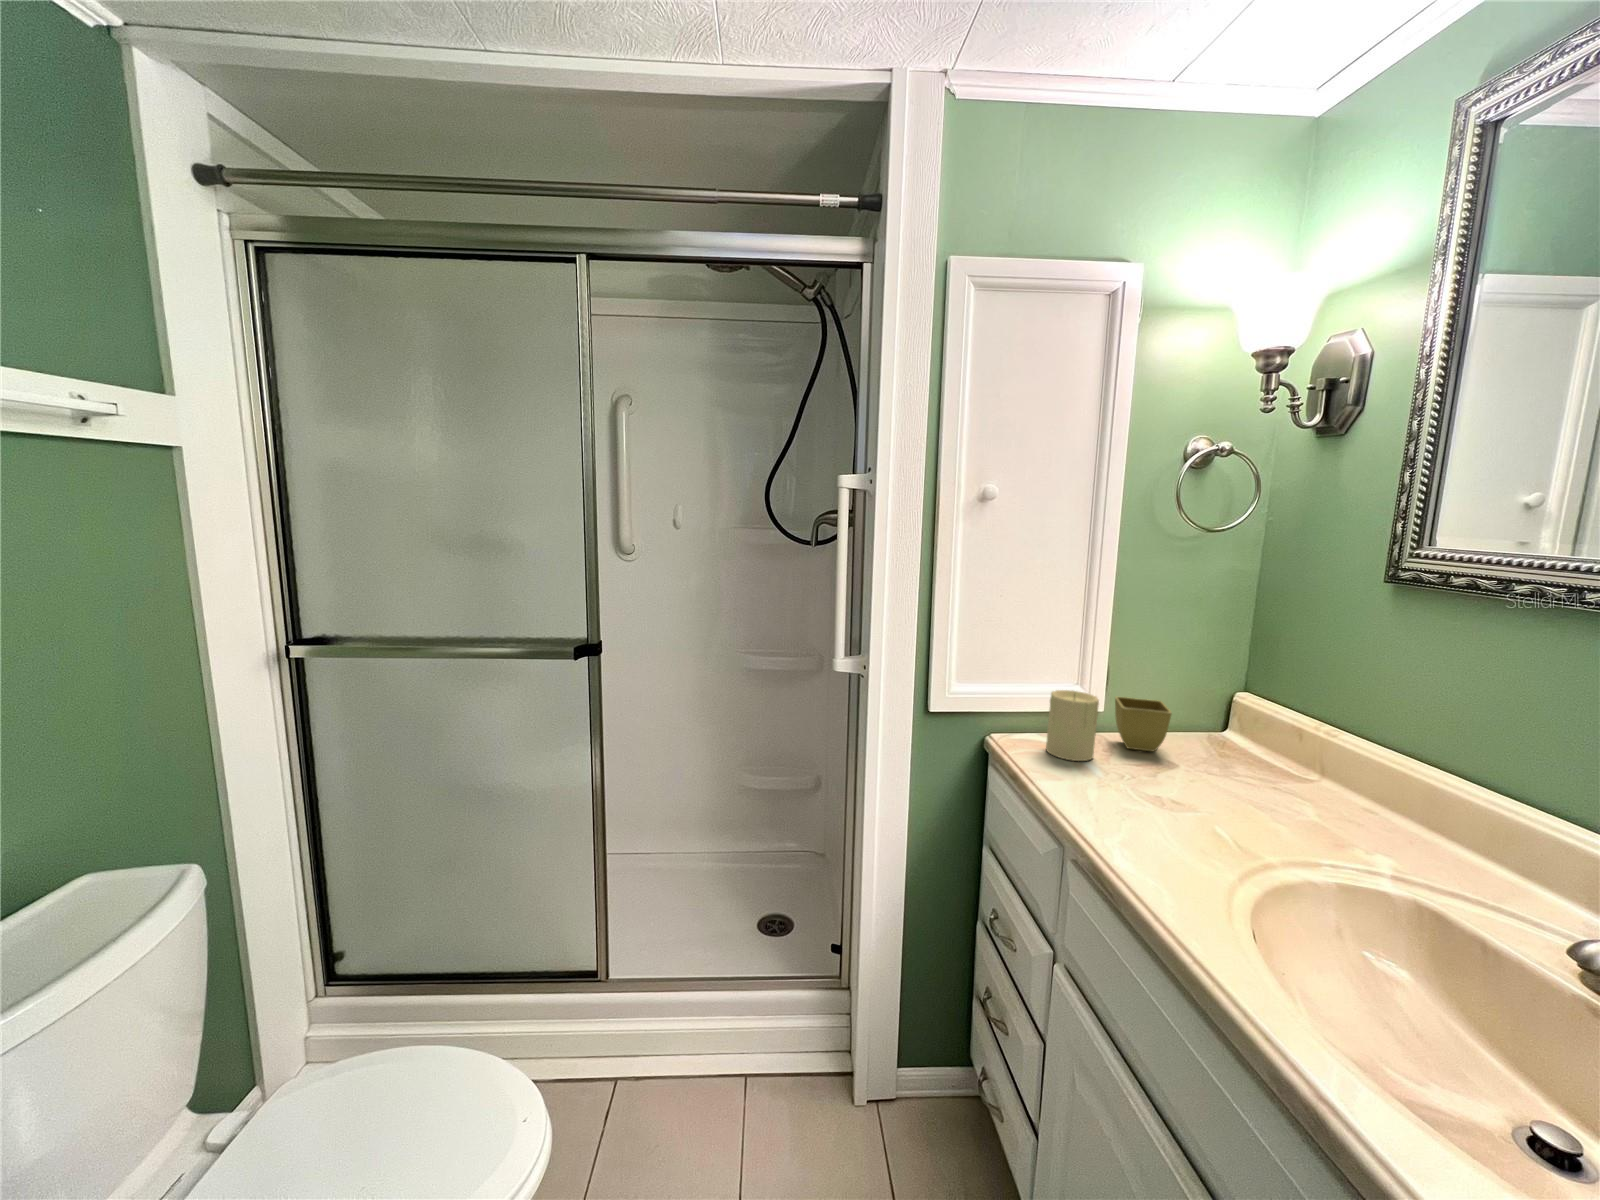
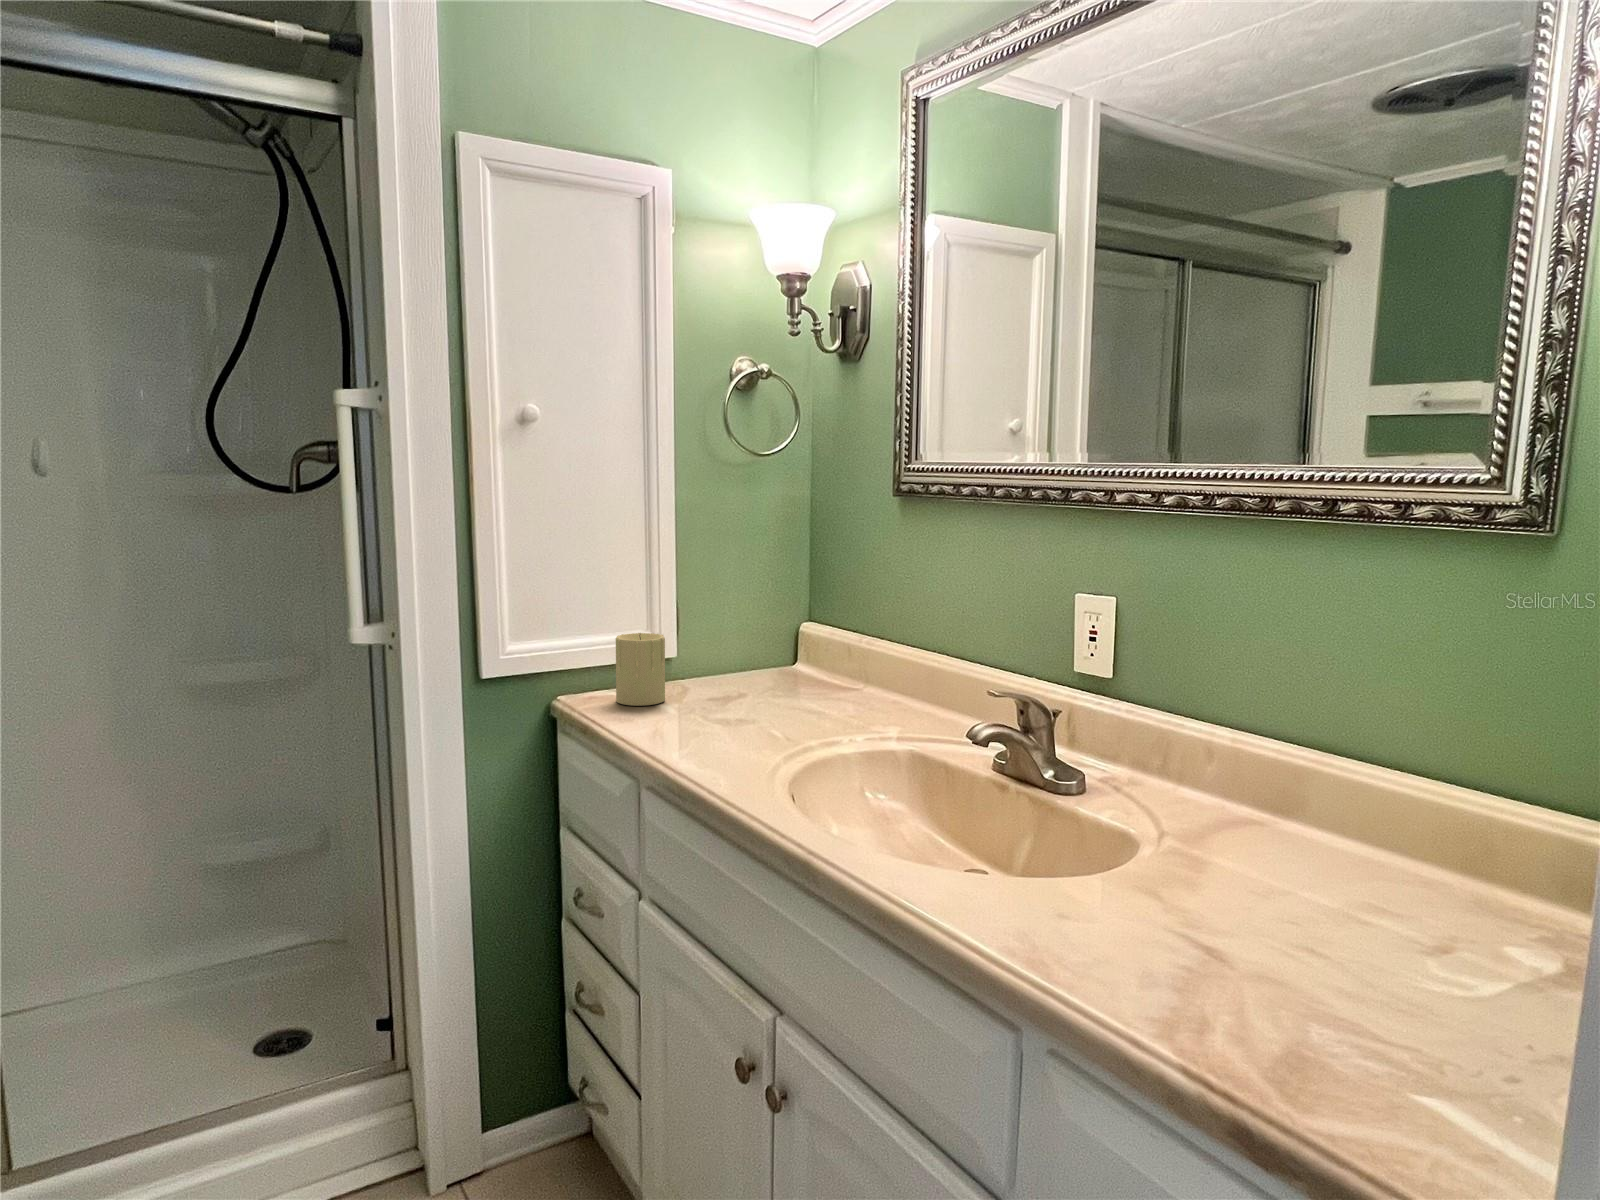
flower pot: present [1115,697,1172,751] -> none [687,636,738,689]

